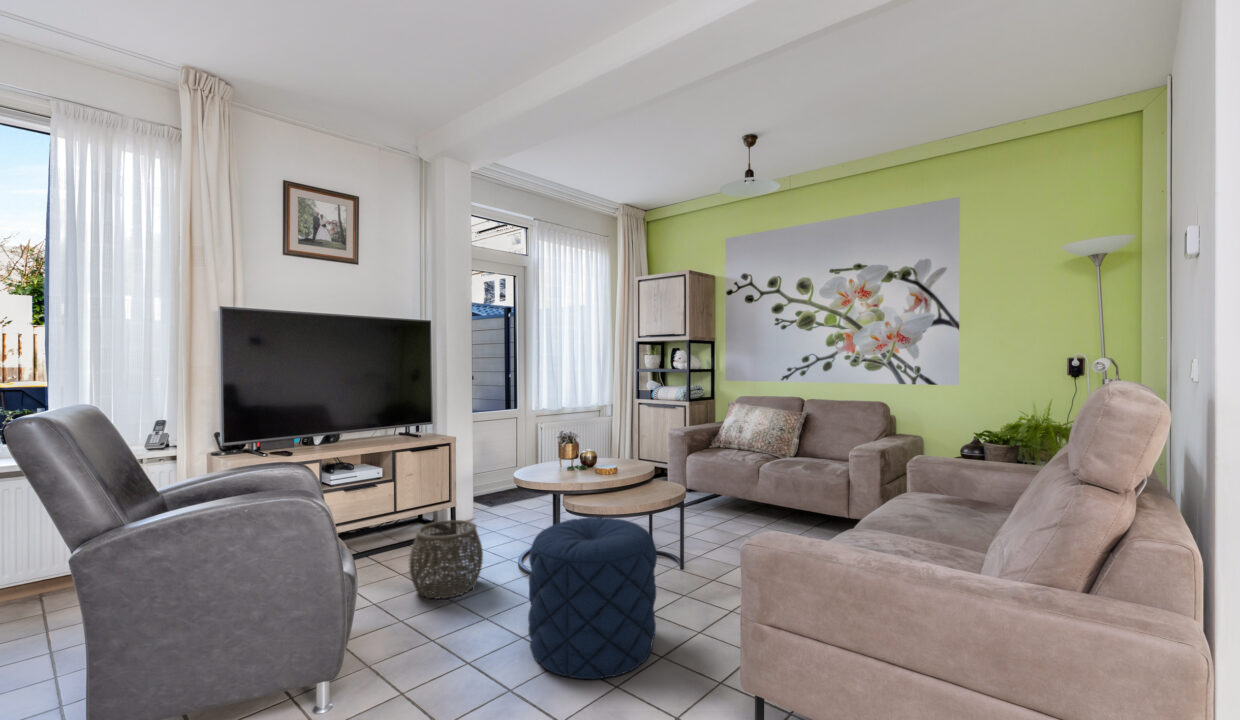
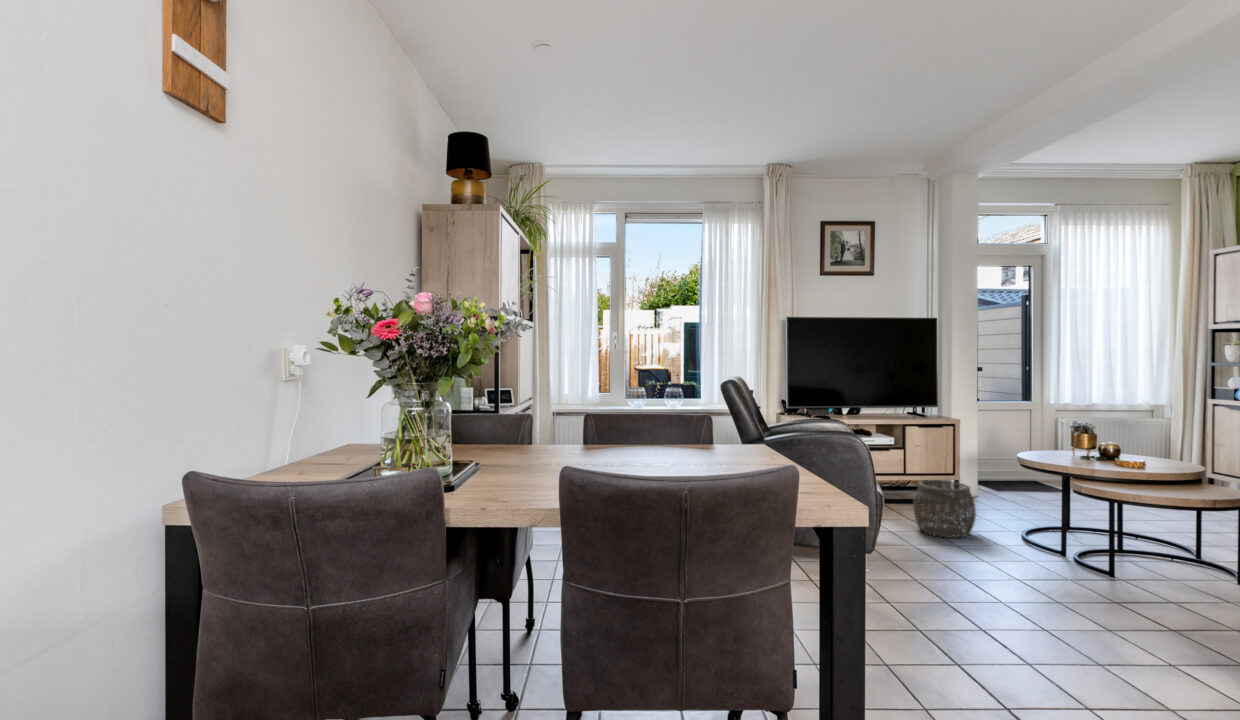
pouf: present [528,517,657,679] -> none [1006,485,1137,609]

